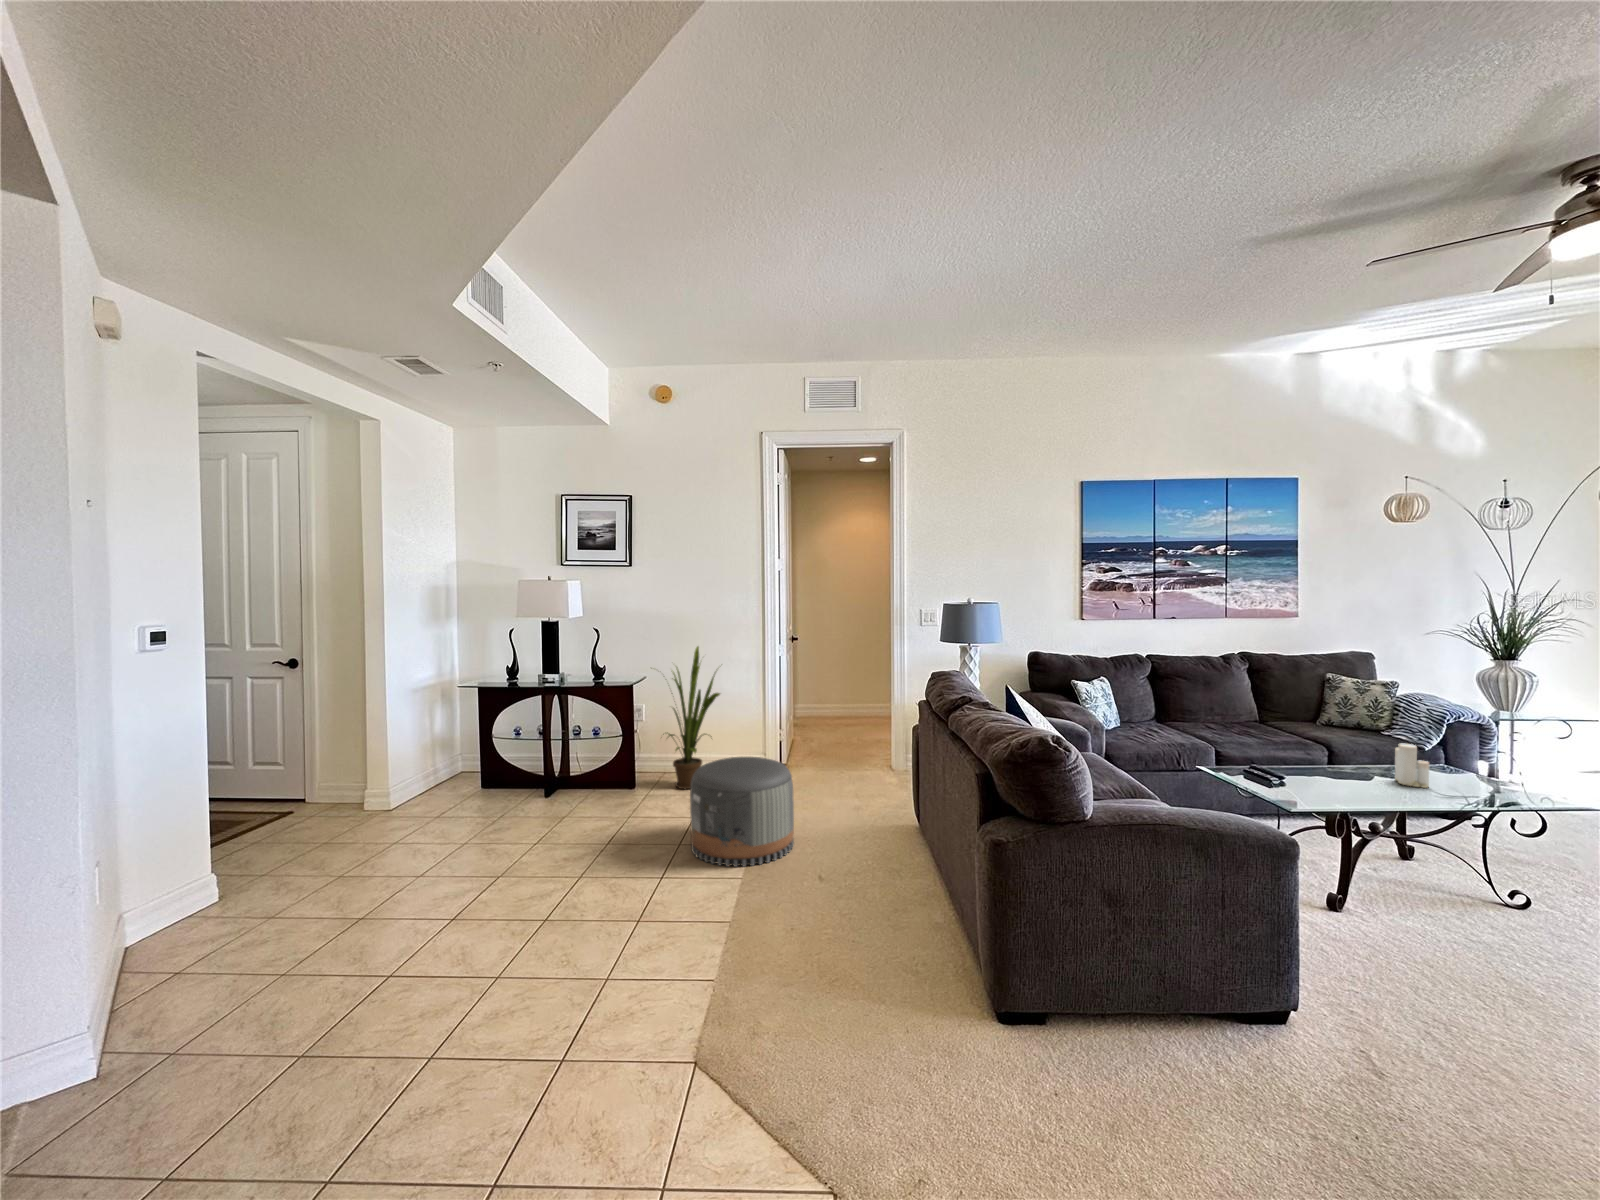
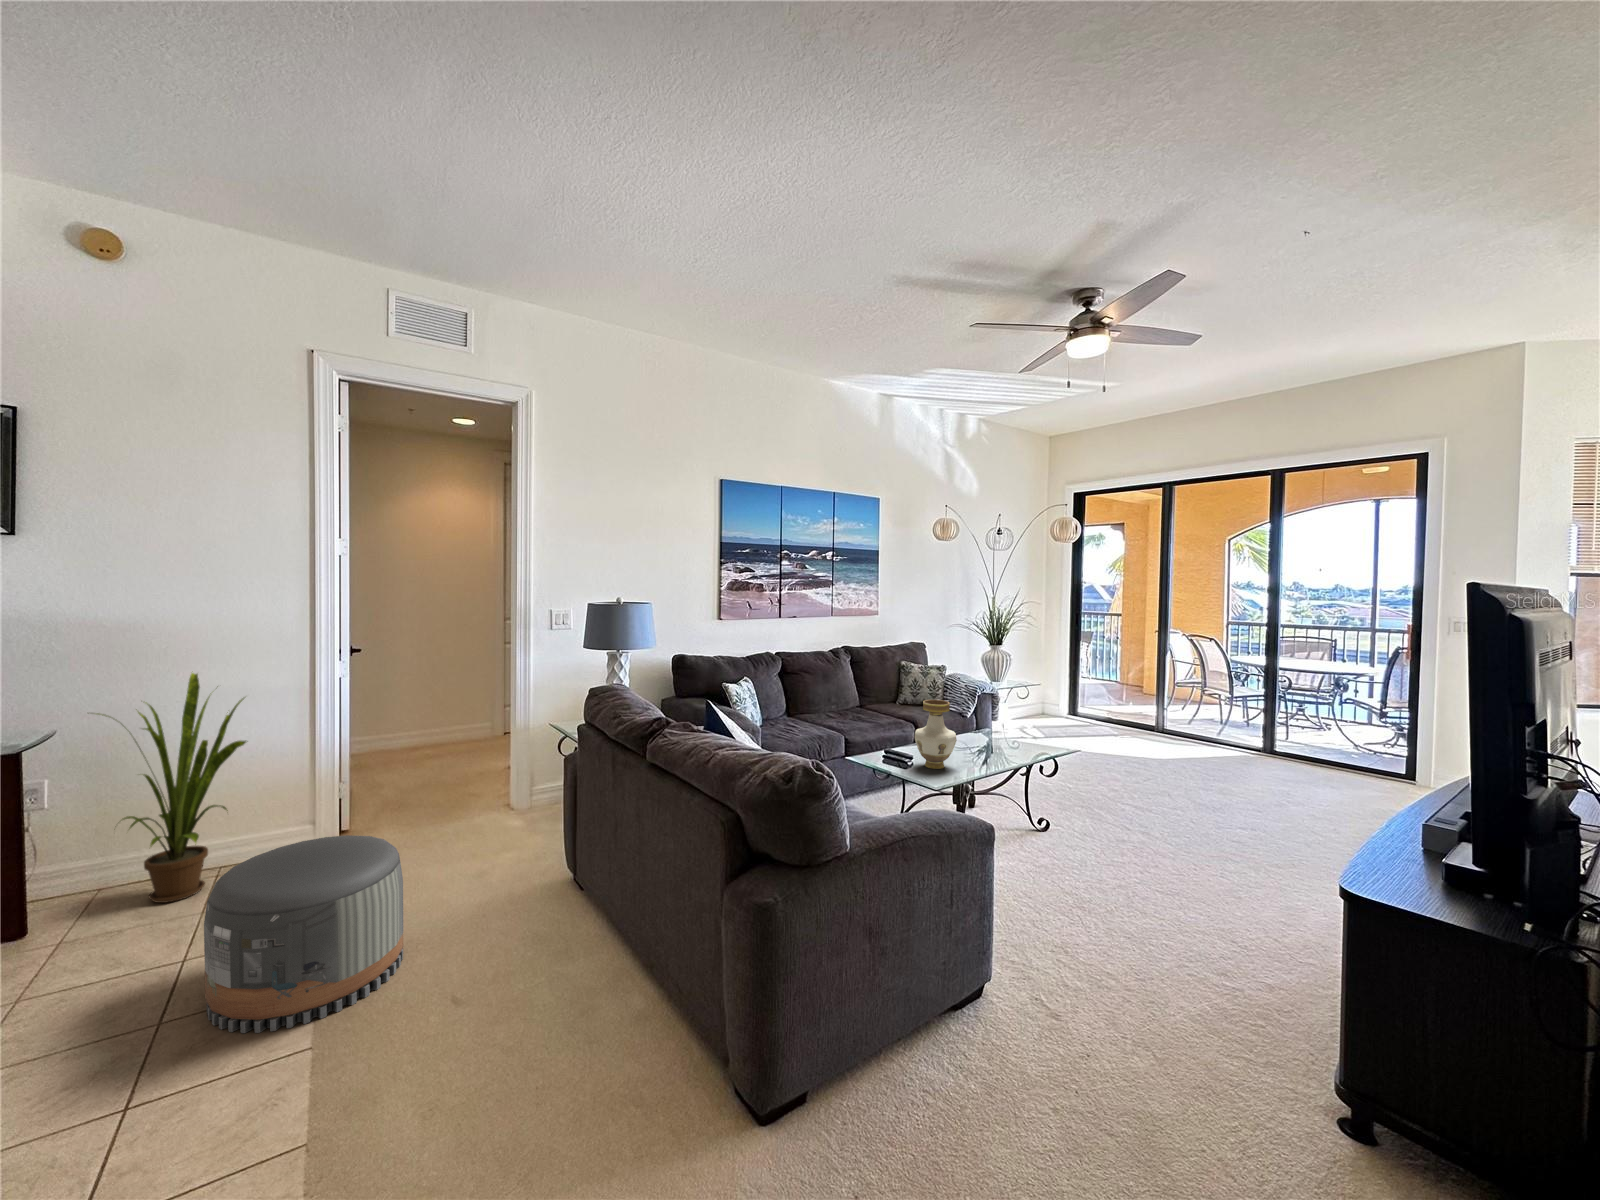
vase: none [1275,708,1337,789] -> present [915,700,957,769]
candle: present [1395,743,1429,788] -> none [979,718,1002,754]

